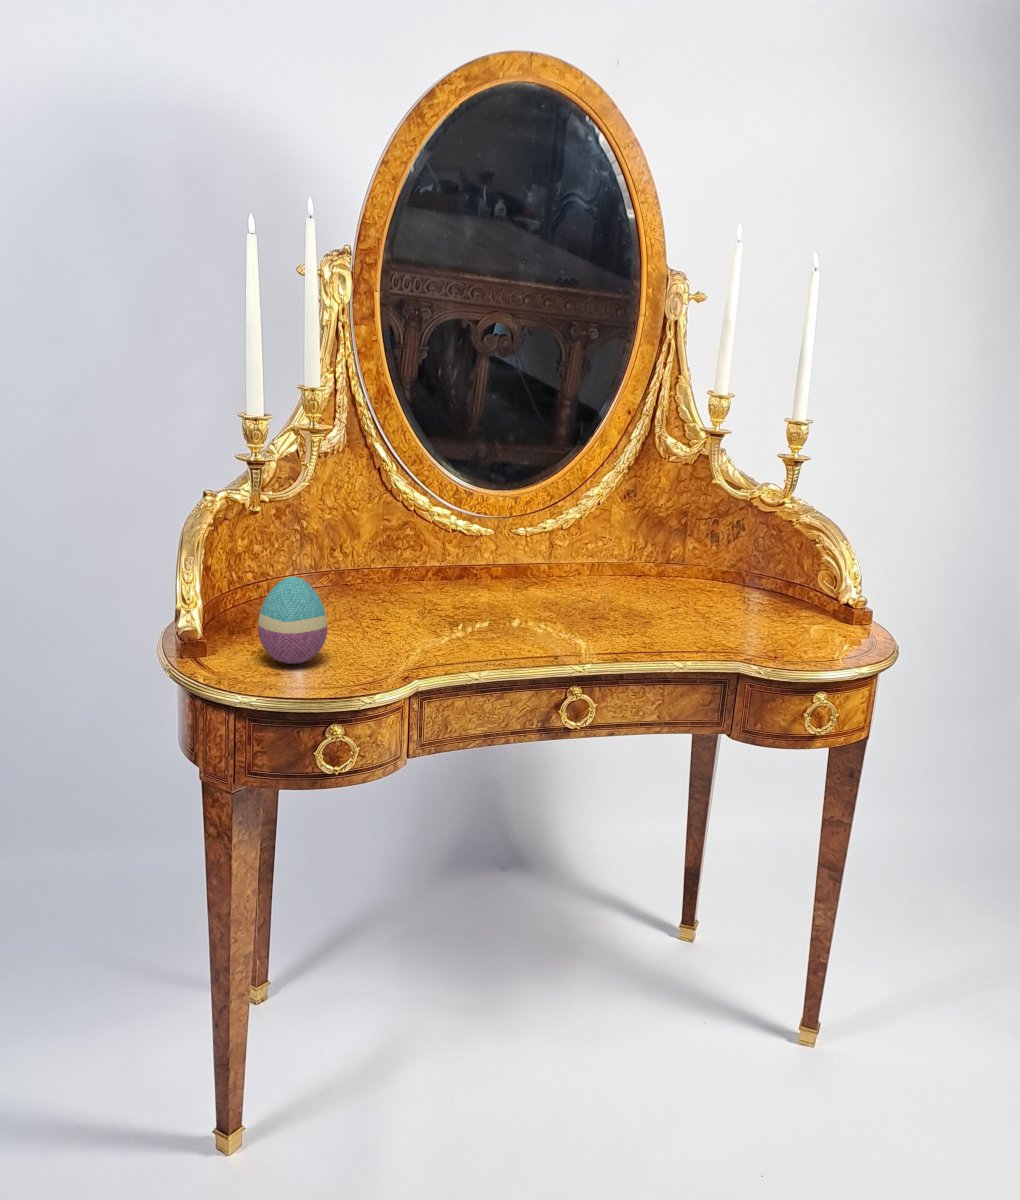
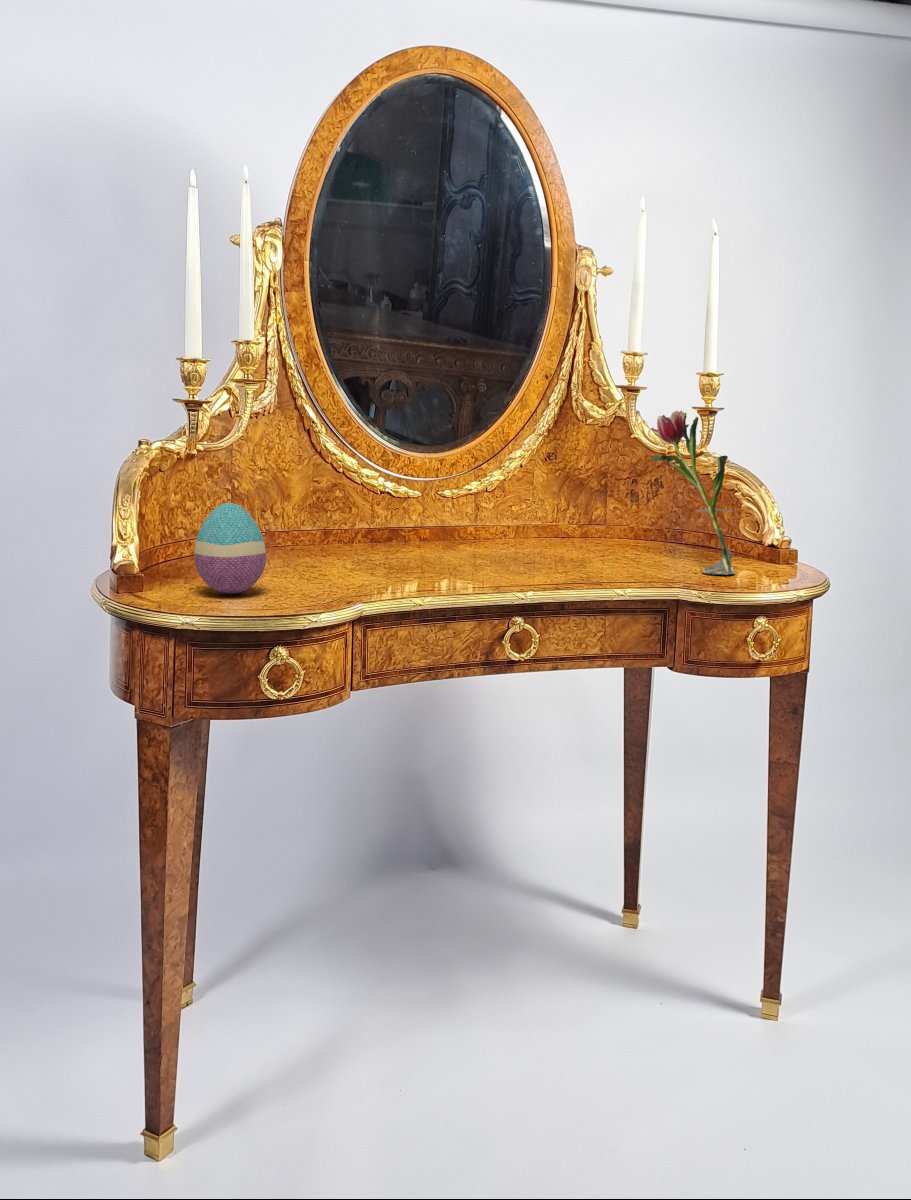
flower: none [729,468,808,644] -> present [651,411,735,575]

